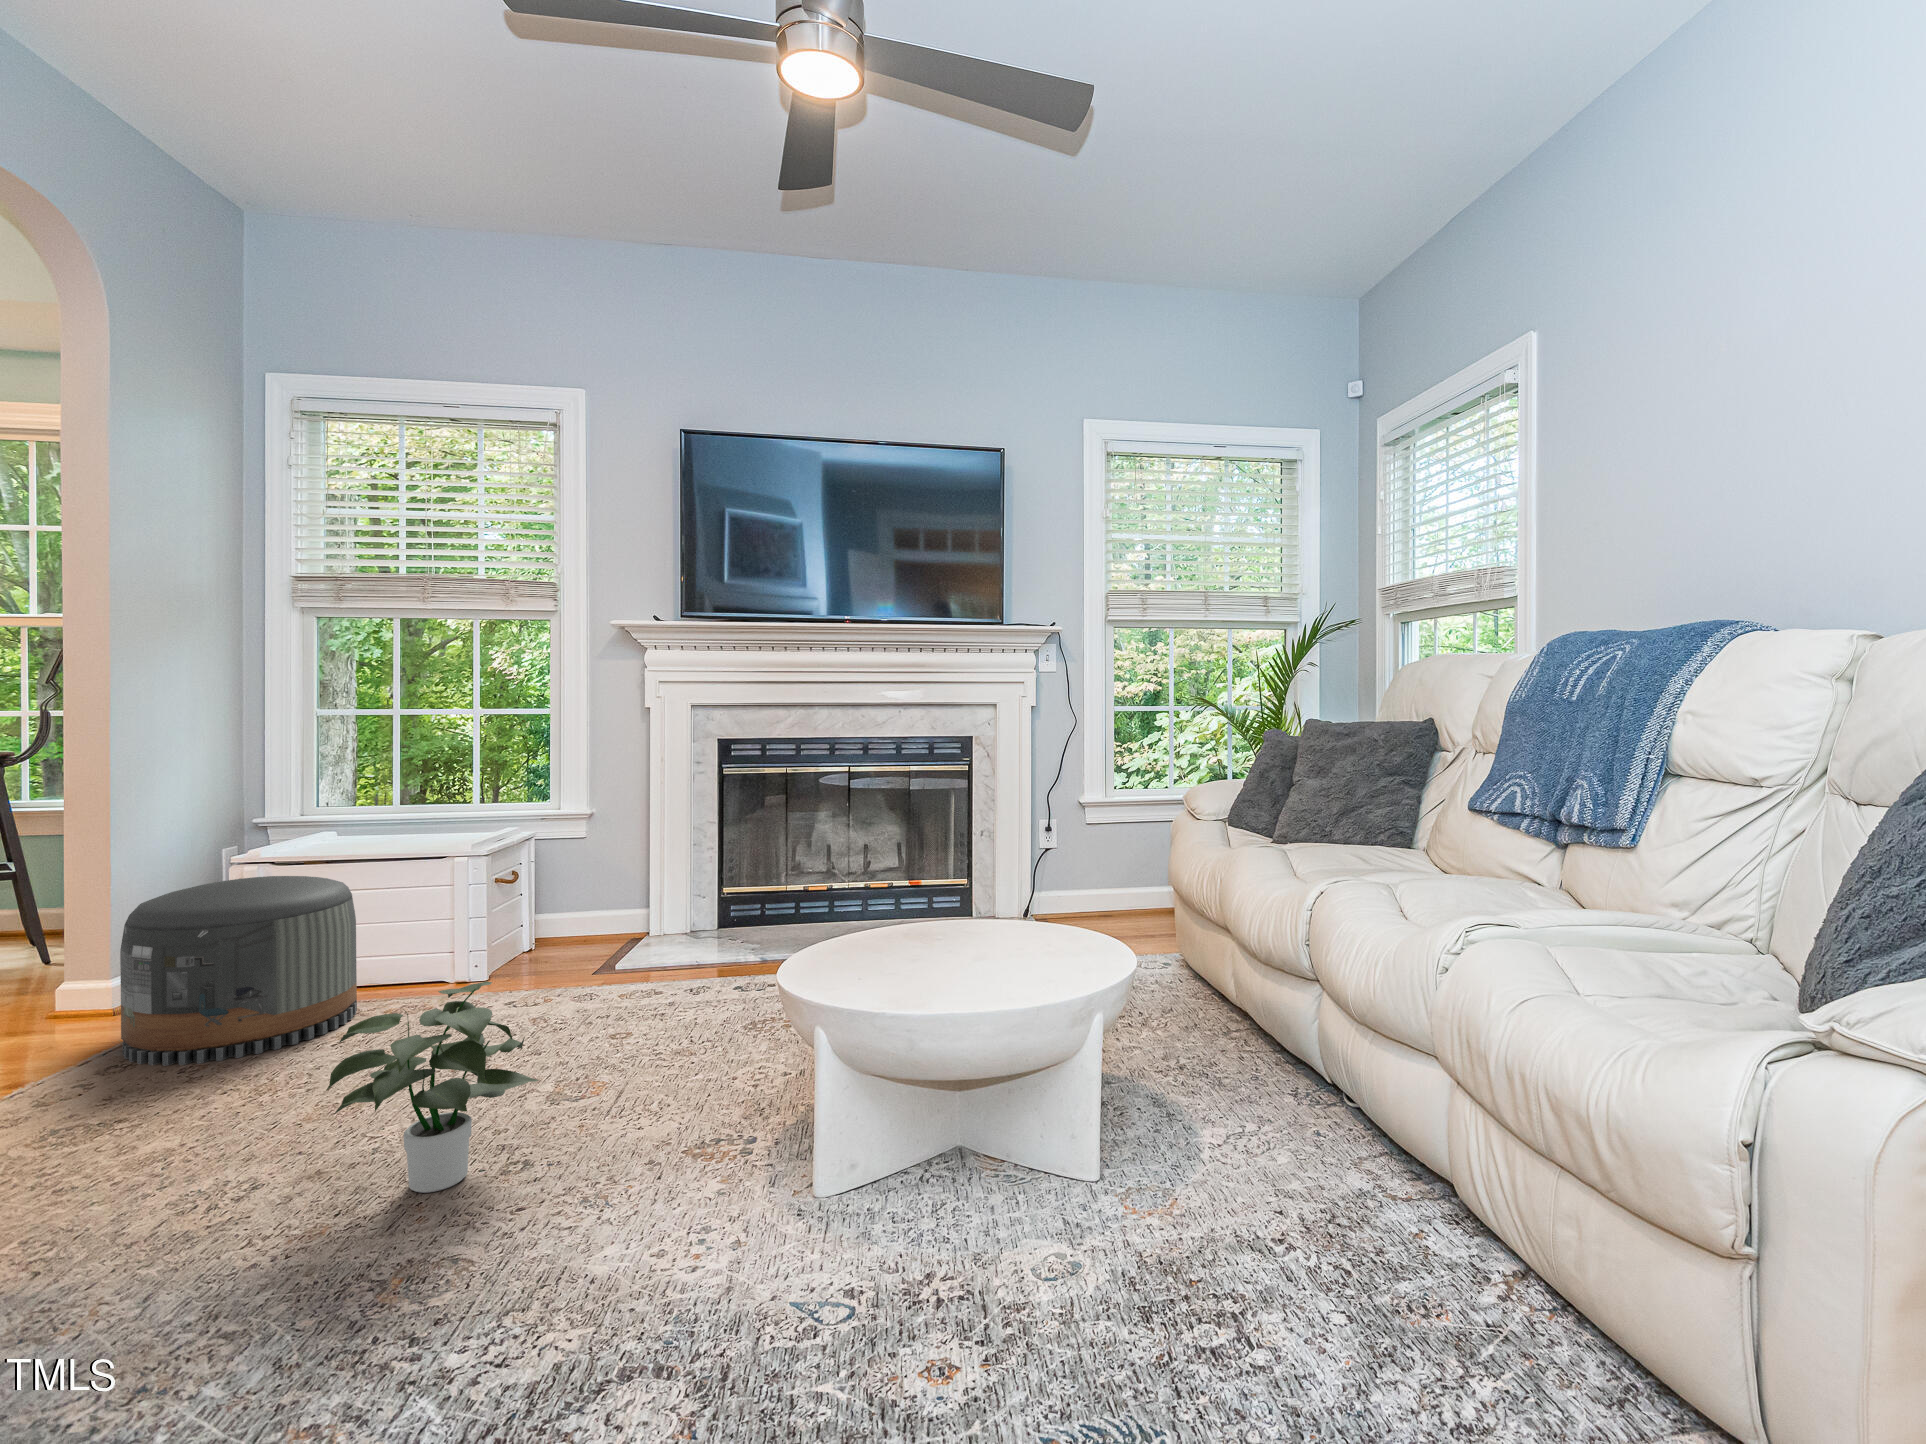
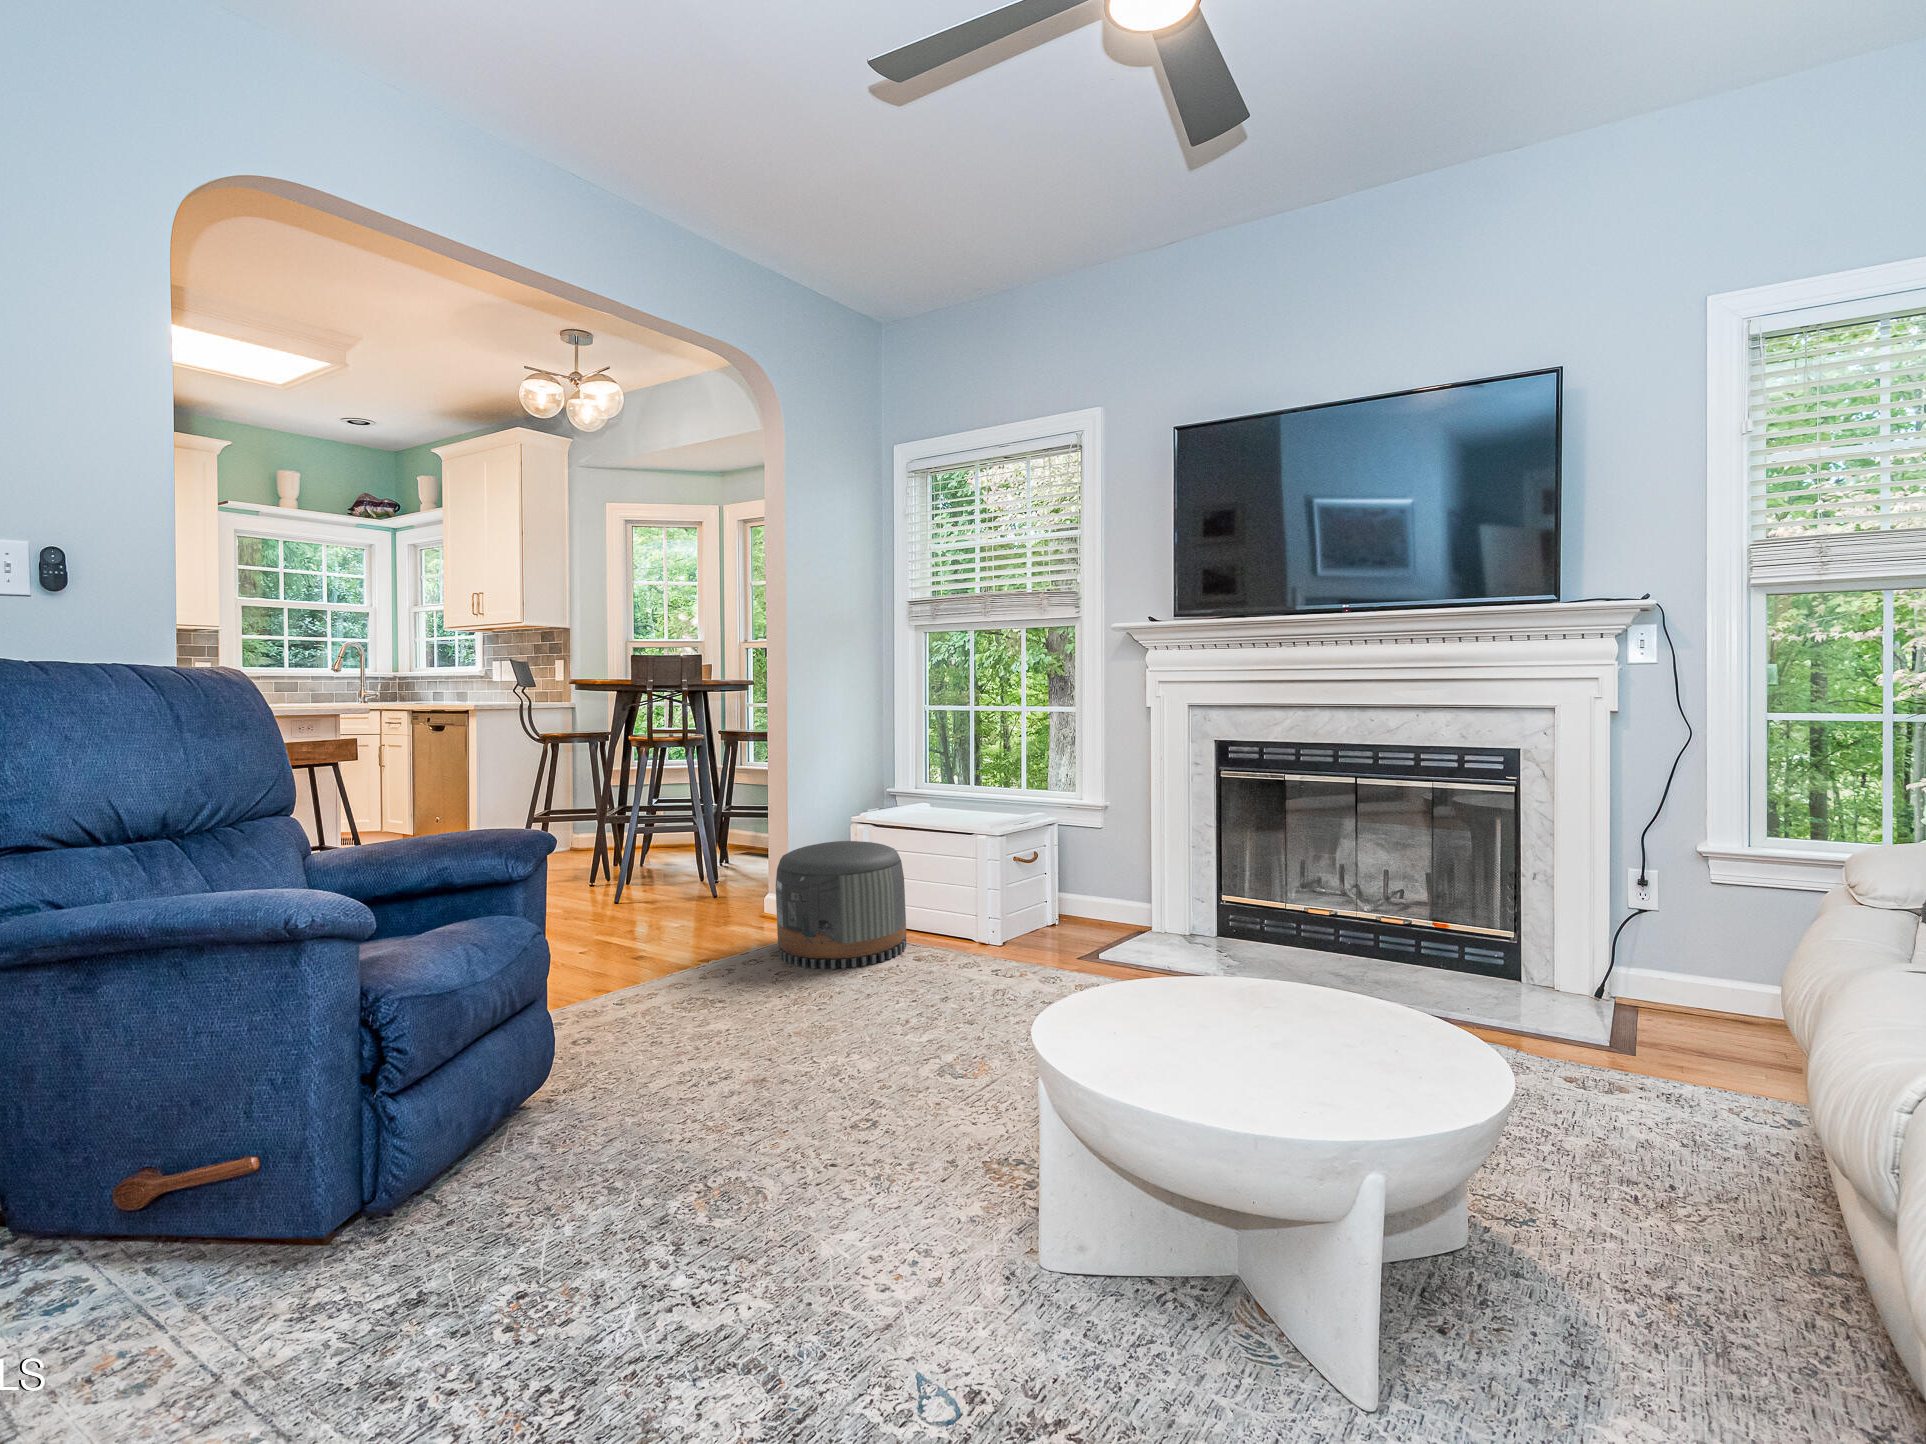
potted plant: present [326,982,539,1193] -> none [754,959,892,1118]

